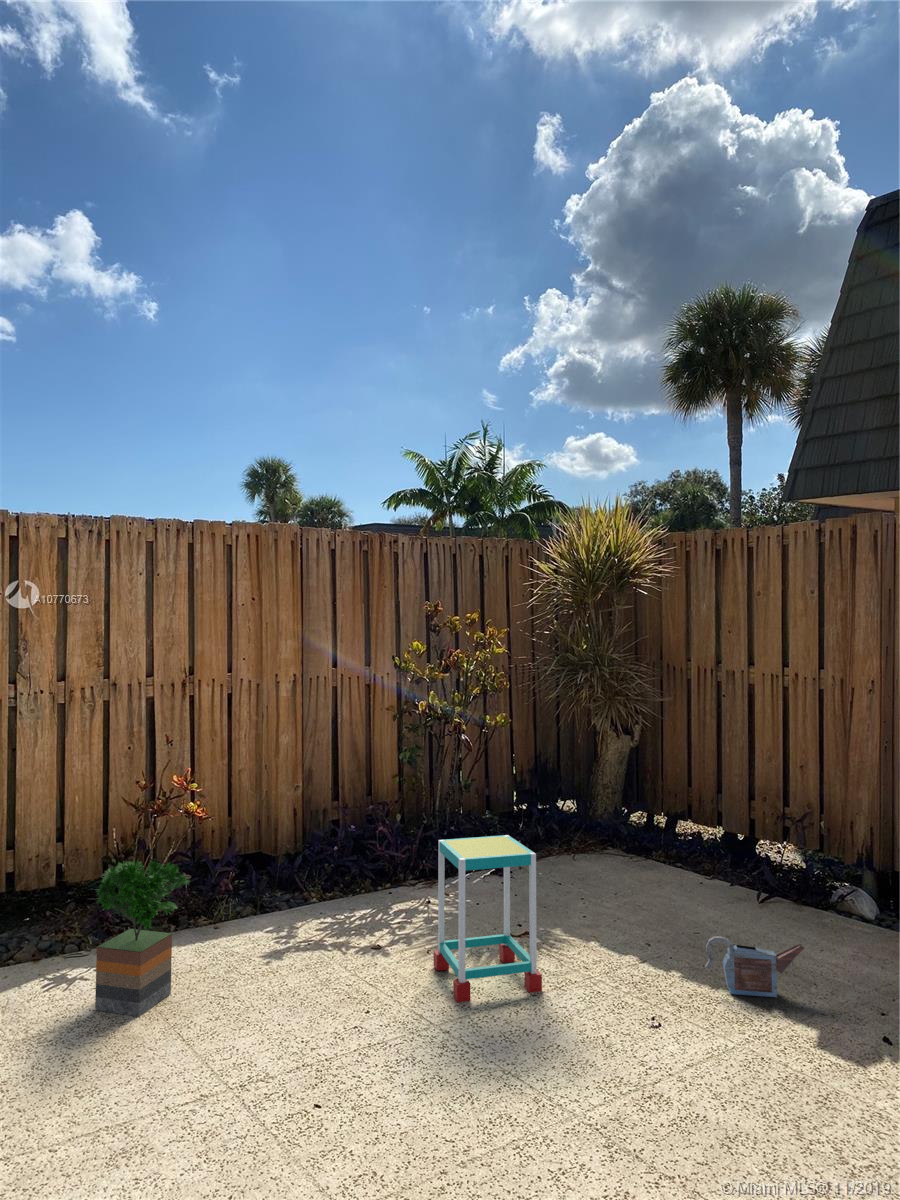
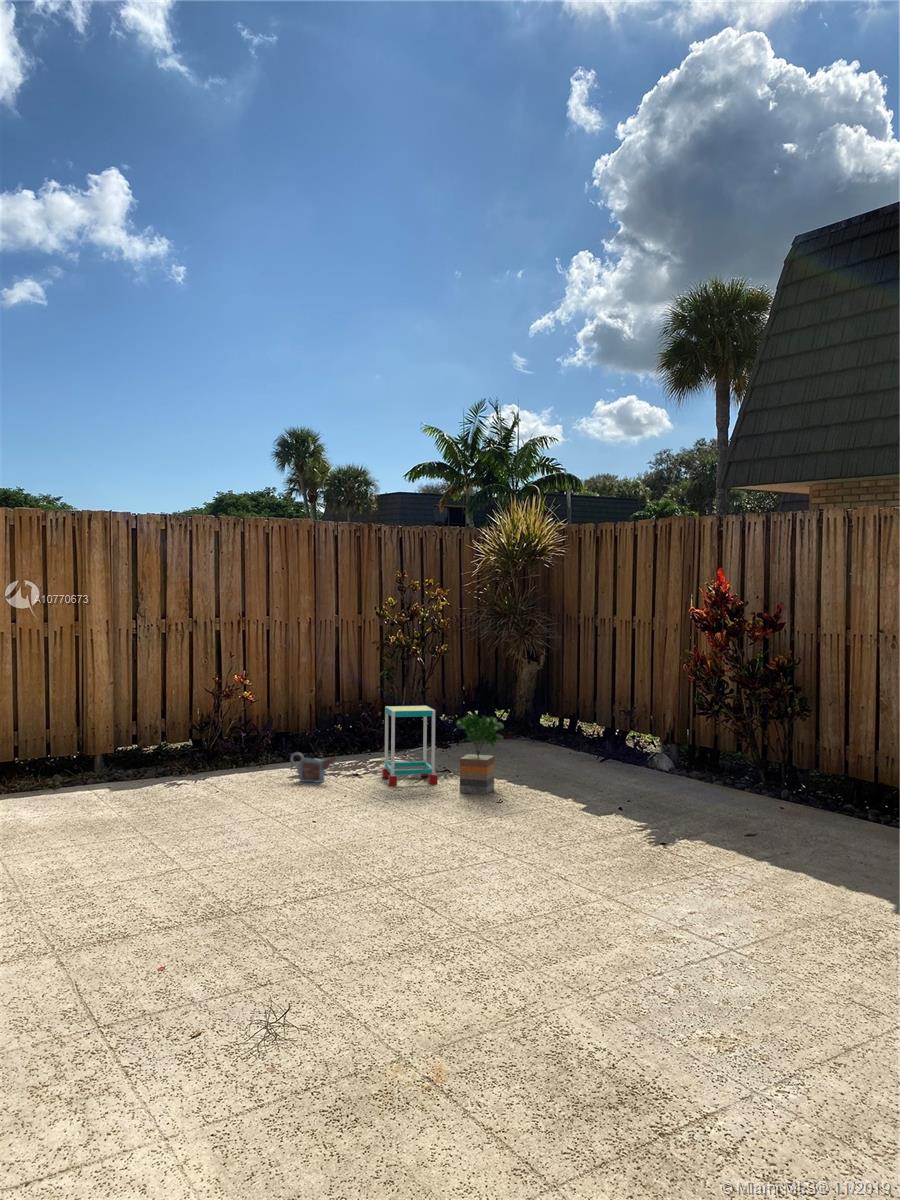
potted tree: present [95,859,189,1016] -> present [457,715,503,795]
watering can: present [705,936,805,997] -> present [290,752,337,783]

